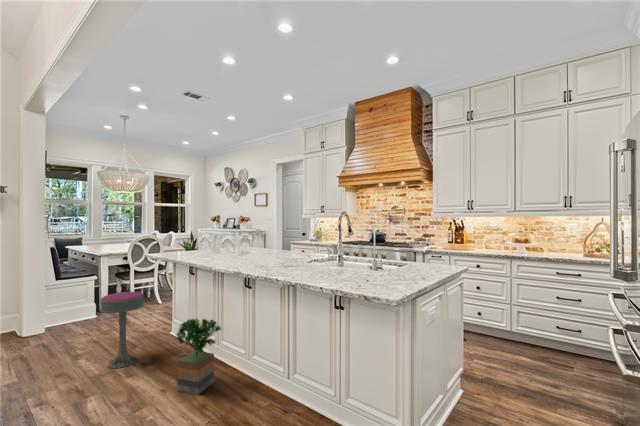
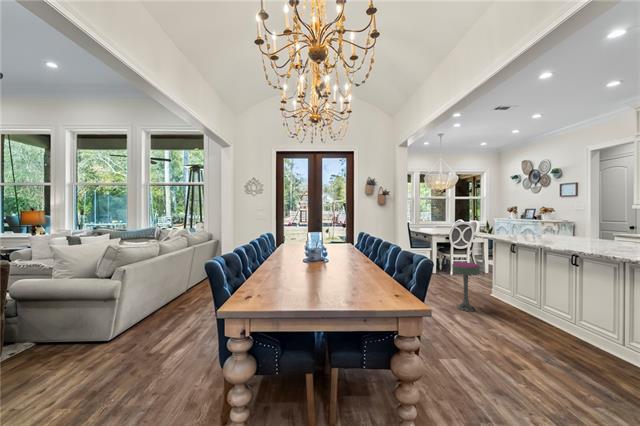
potted tree: present [176,319,221,395] -> none [516,288,556,344]

